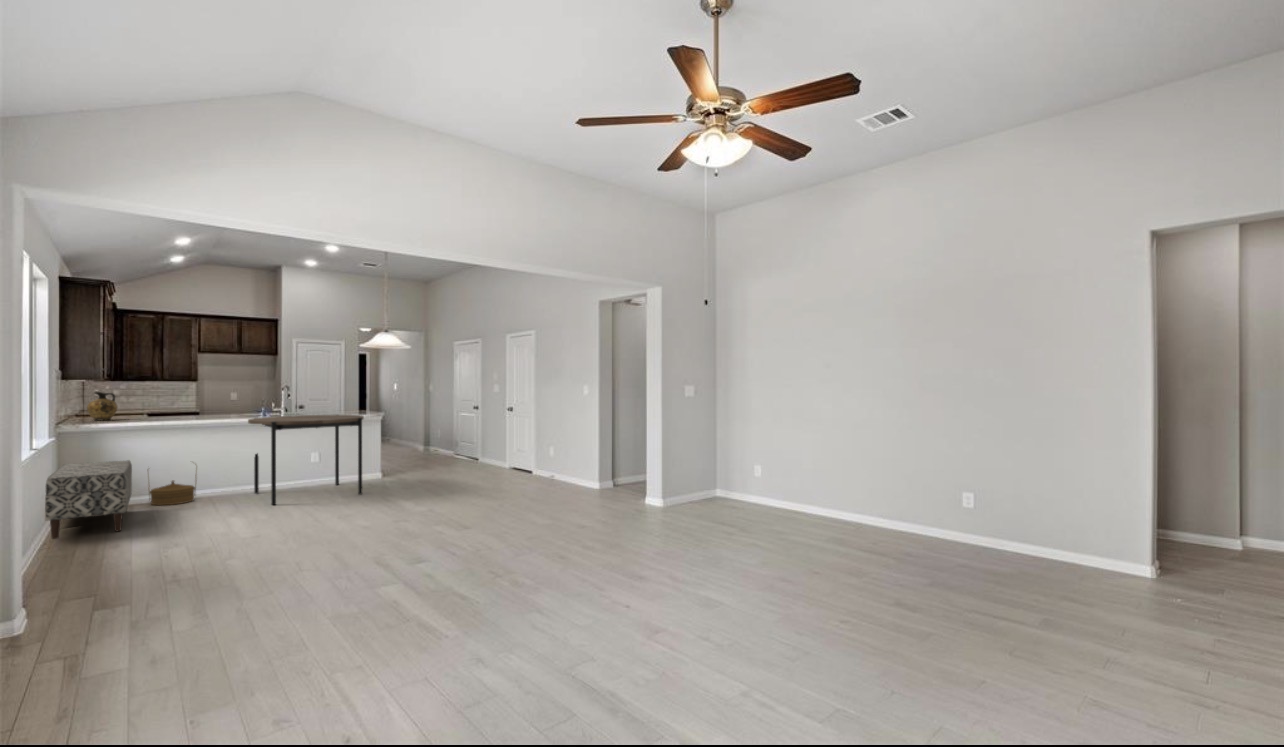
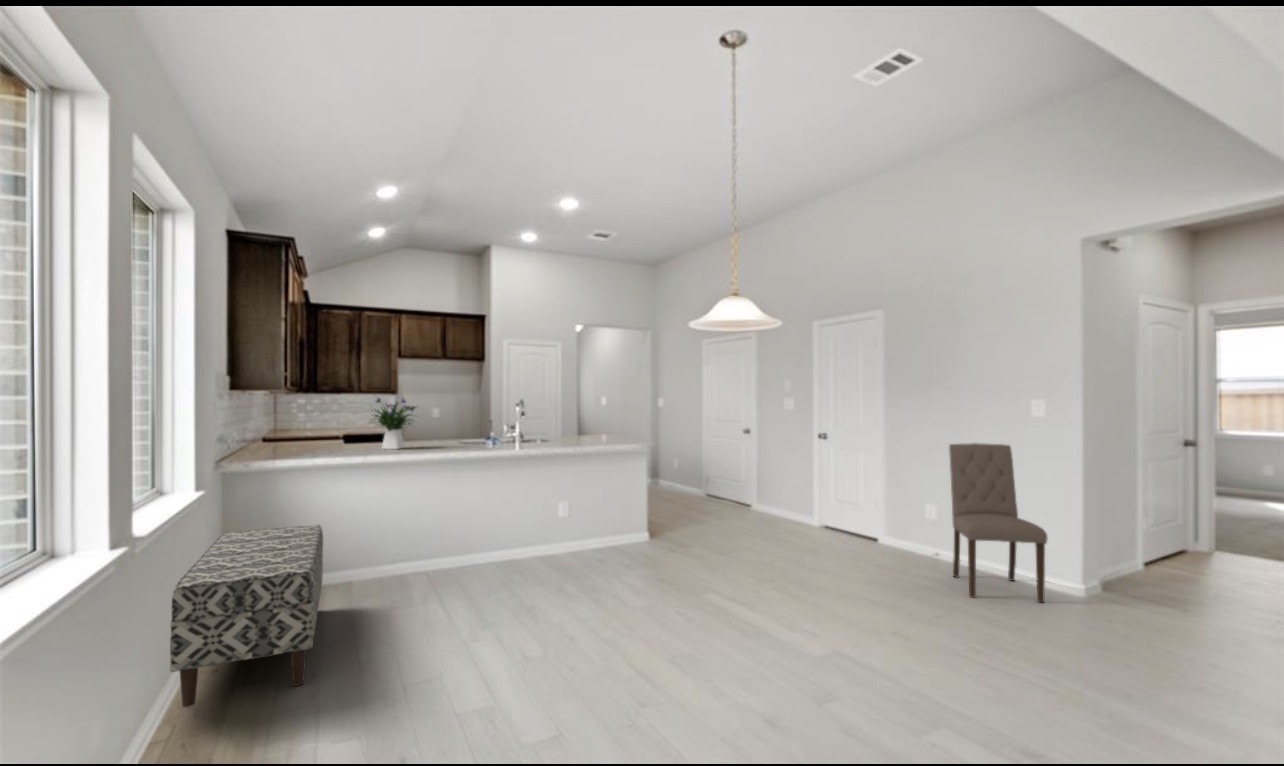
flower arrangement: none [161,382,205,418] -> present [372,398,416,449]
ceramic jug: present [87,392,118,421] -> none [265,409,305,452]
dining chair: none [539,409,581,493] -> present [949,443,1048,603]
dining table: present [248,414,364,505] -> none [487,445,659,607]
woven basket: present [149,481,196,505] -> none [345,521,414,595]

